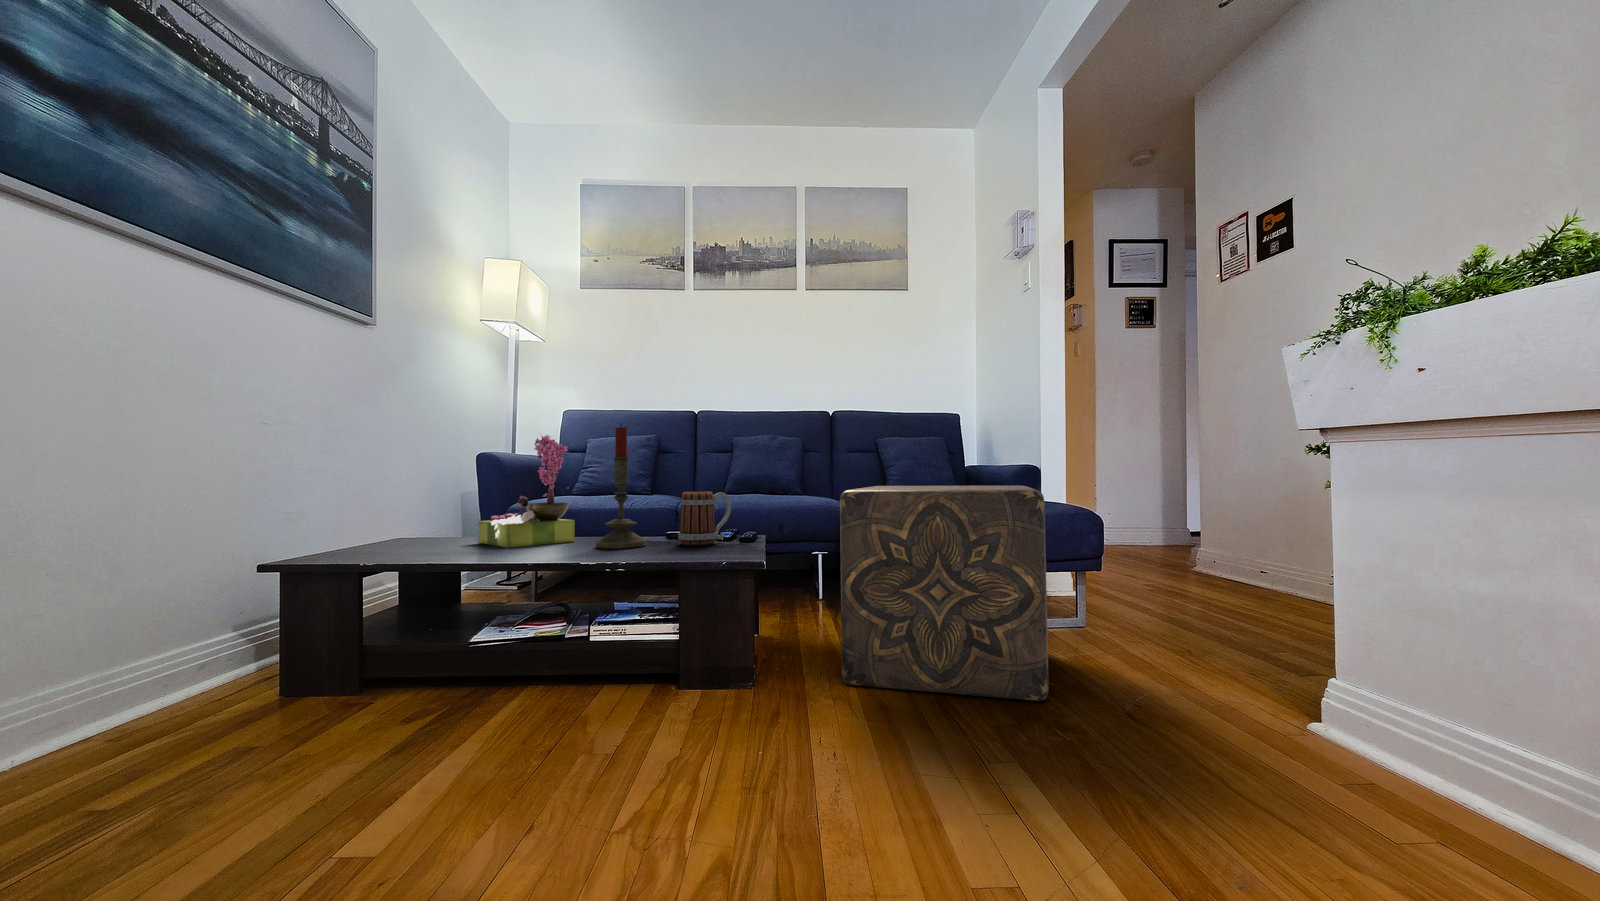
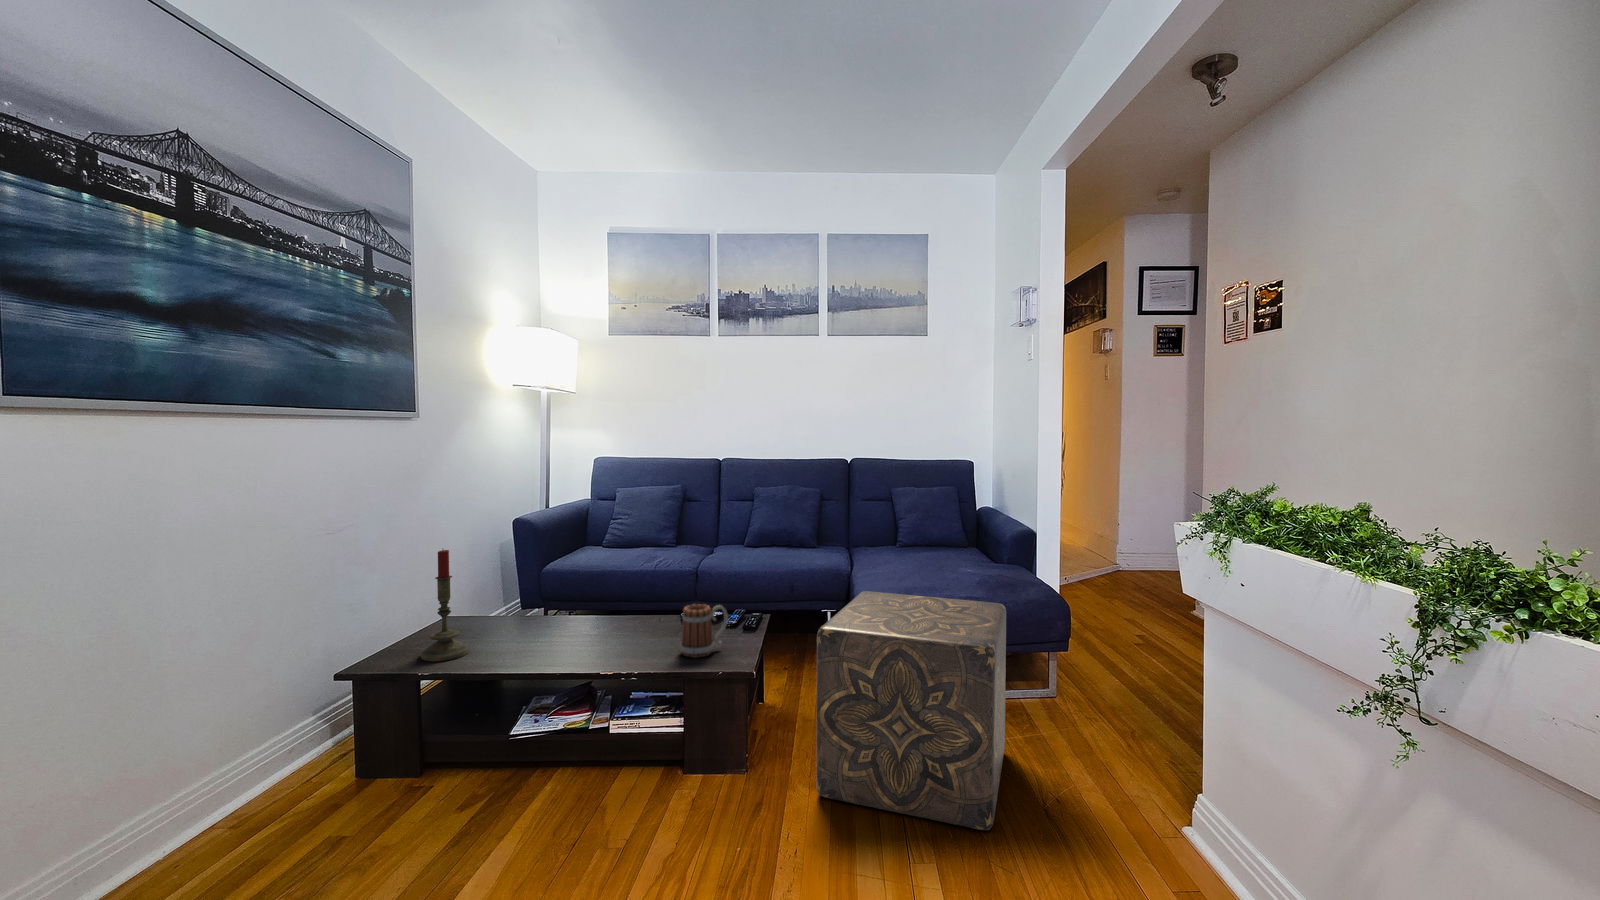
candle: present [596,424,646,549] -> present [421,550,469,662]
flower arrangement: present [479,434,575,547] -> none [511,532,593,649]

